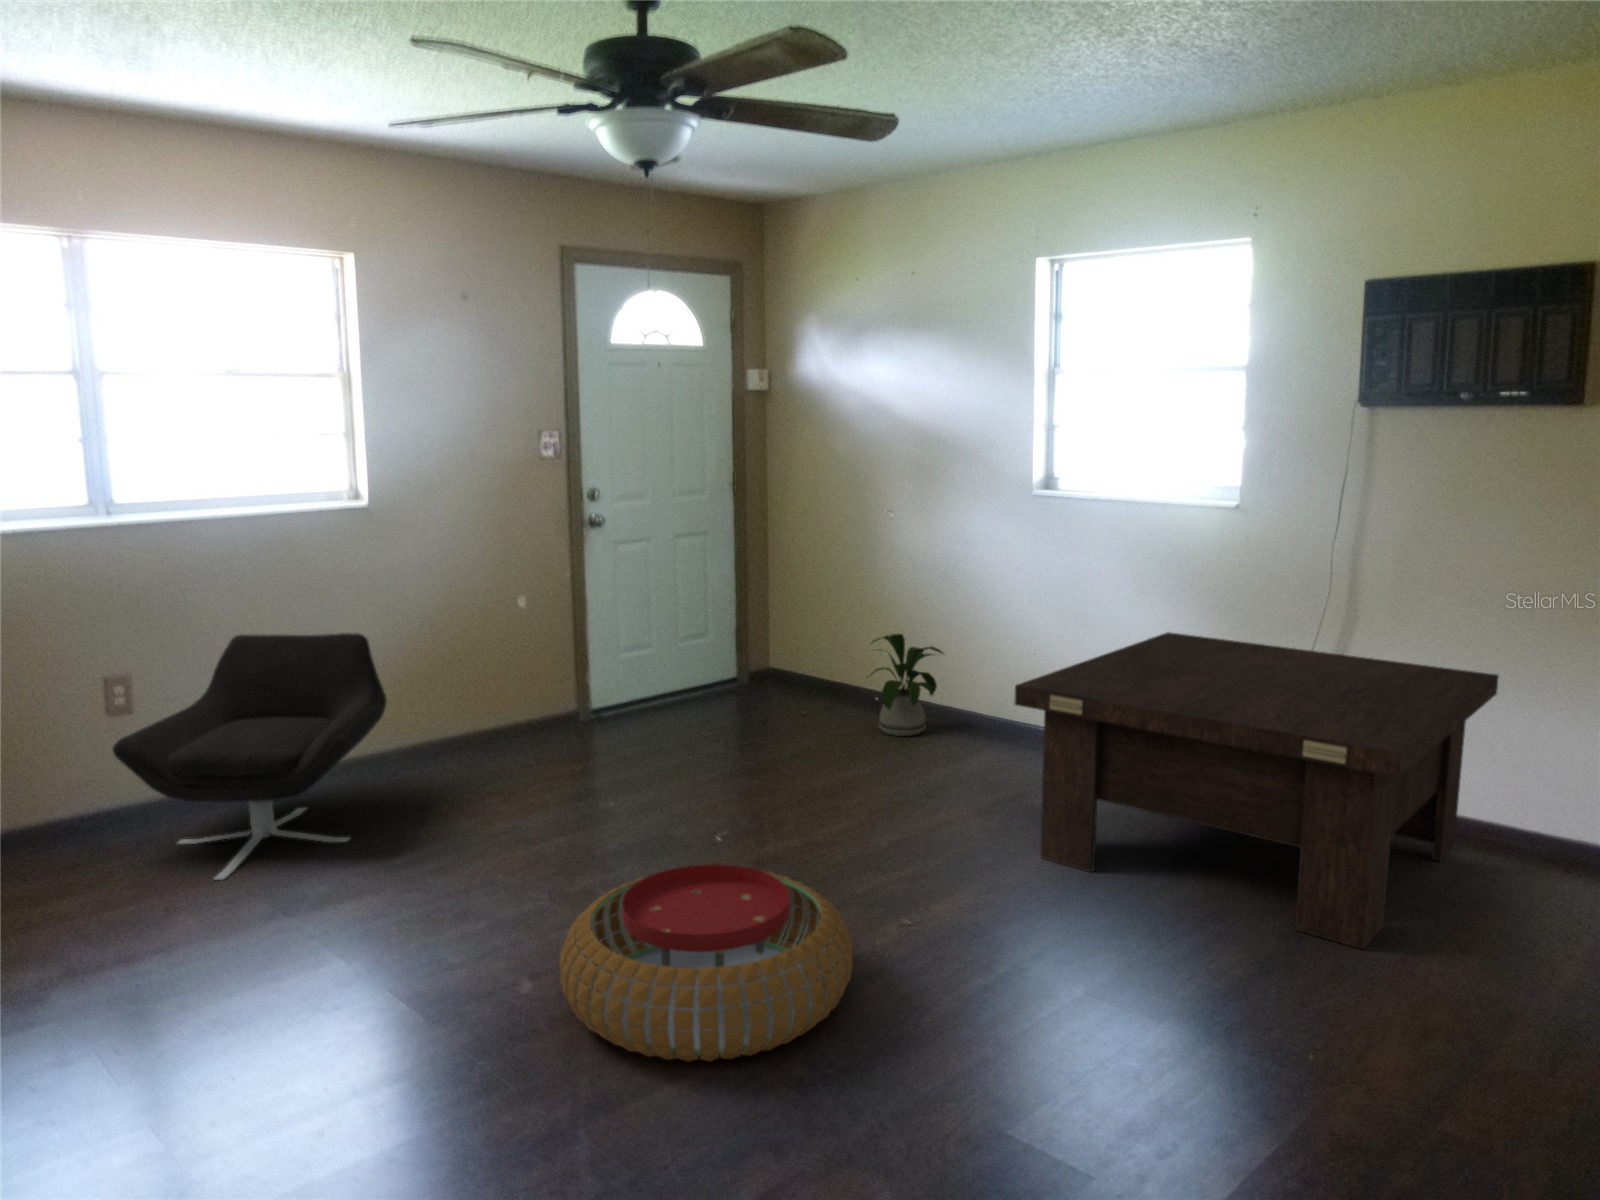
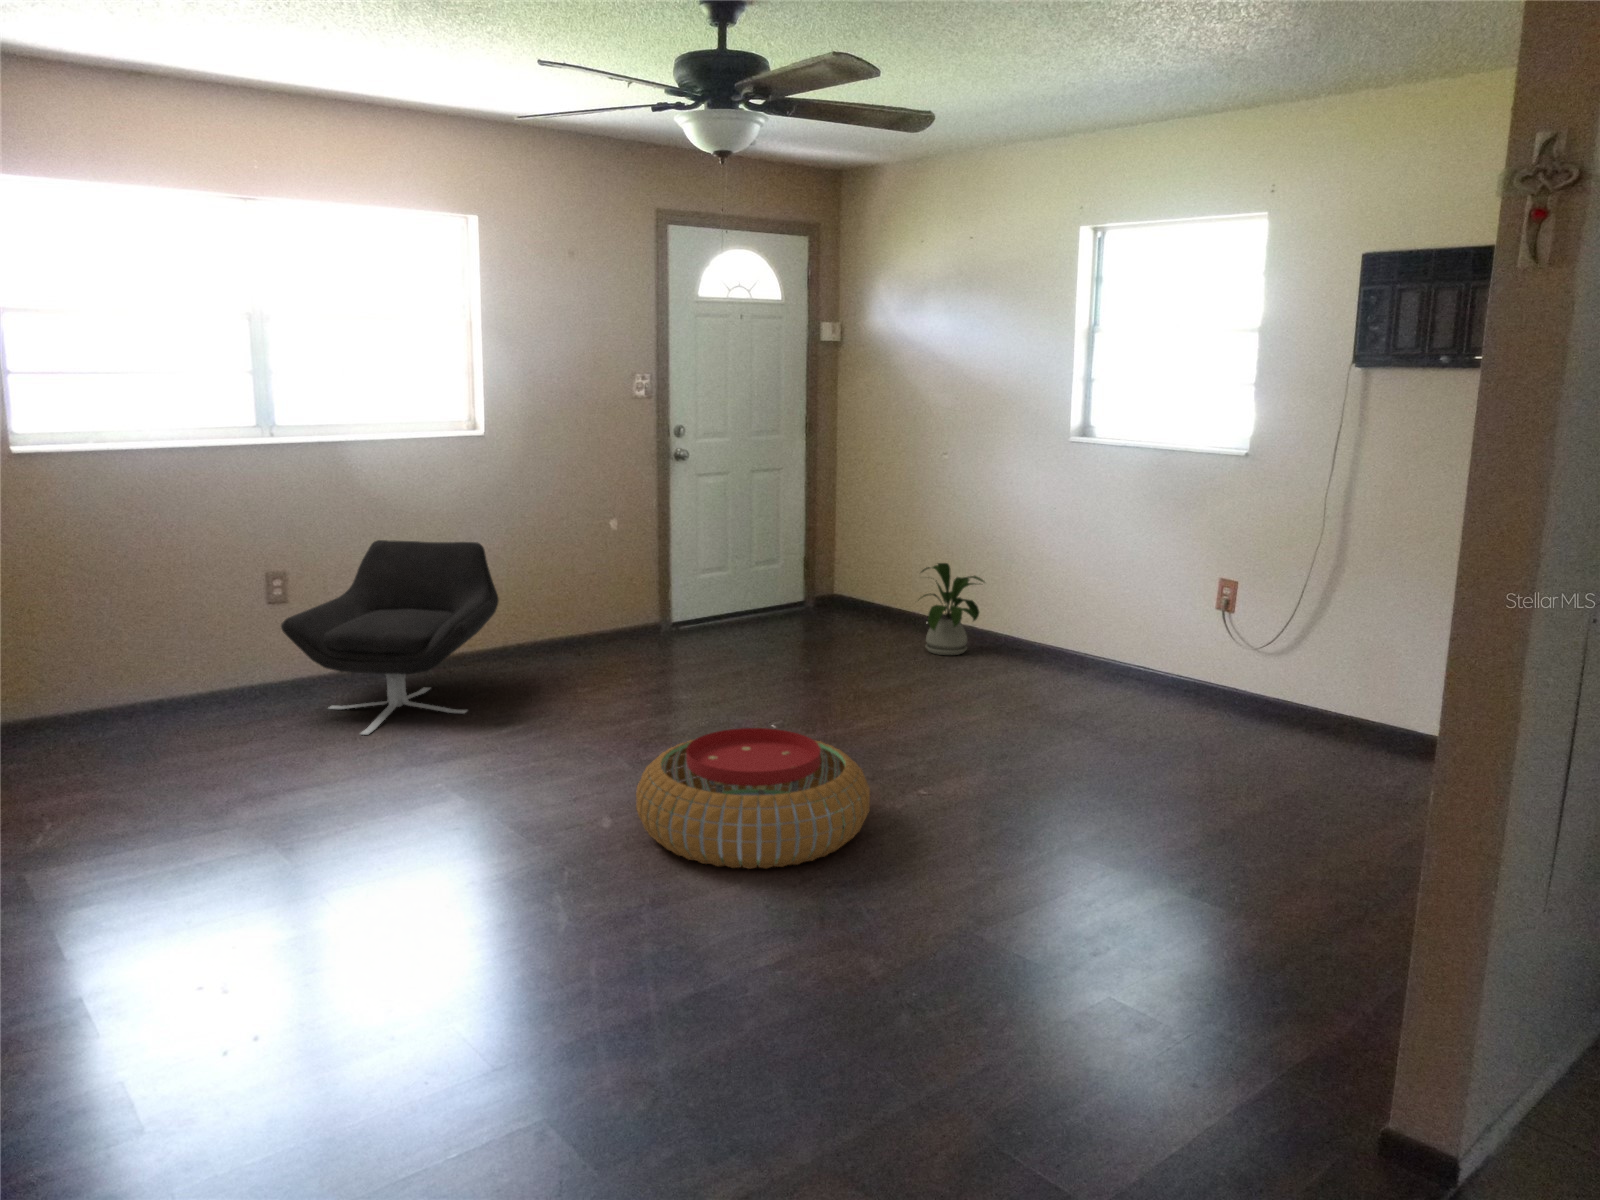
coffee table: present [1015,632,1499,949] -> none [1028,566,1464,826]

